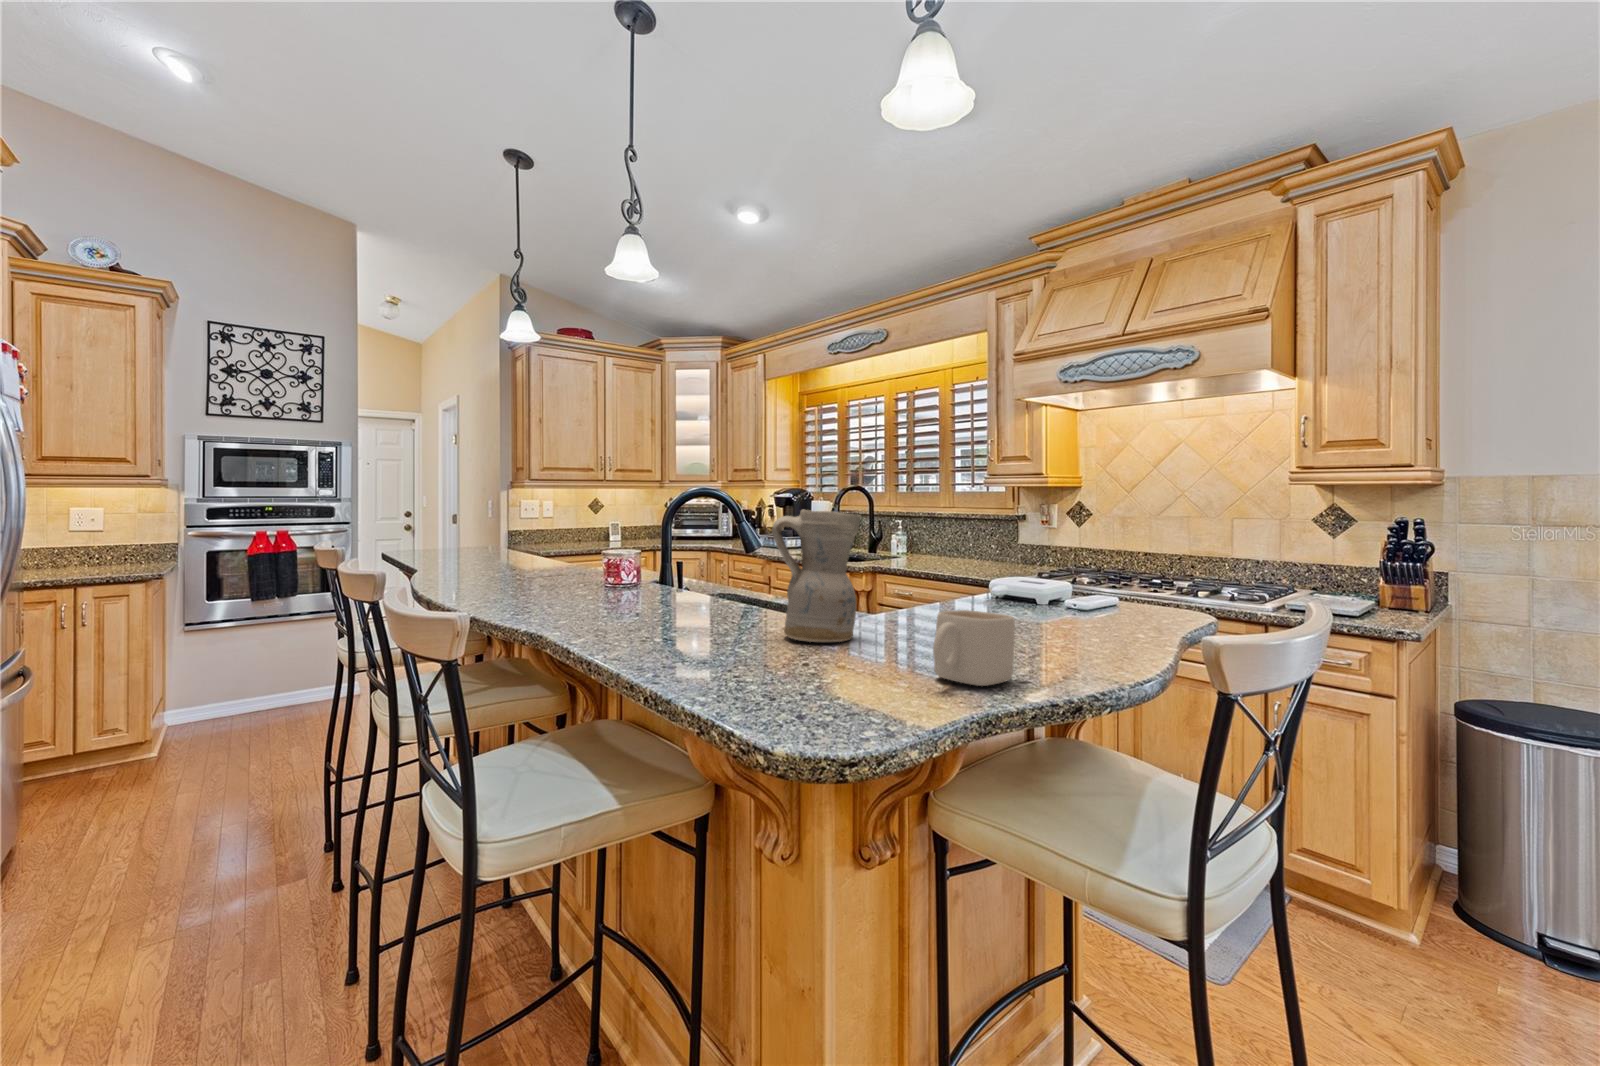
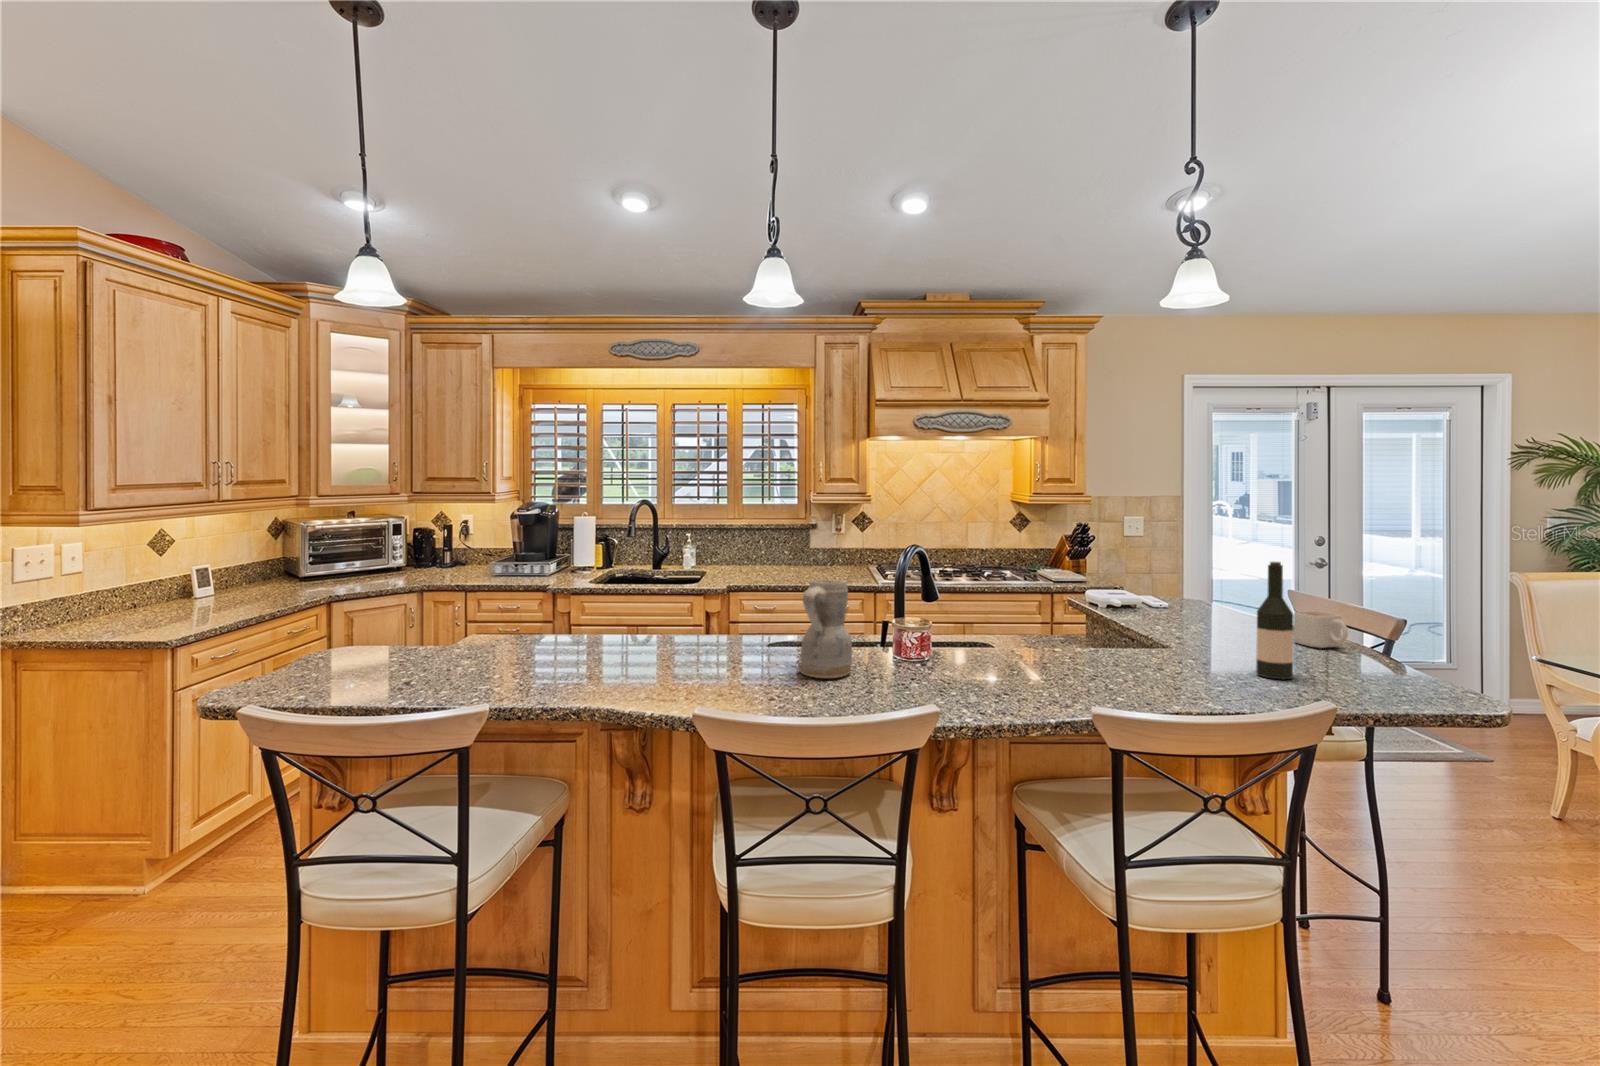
wine bottle: none [657,480,710,667] -> present [1256,562,1293,679]
ceramic pitcher: present [772,510,861,642] -> present [800,579,852,678]

